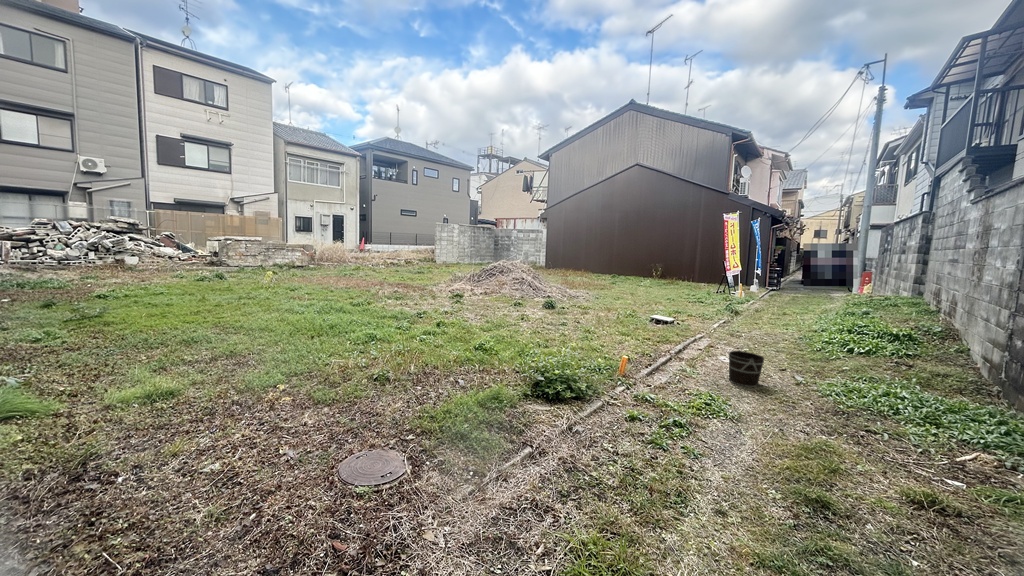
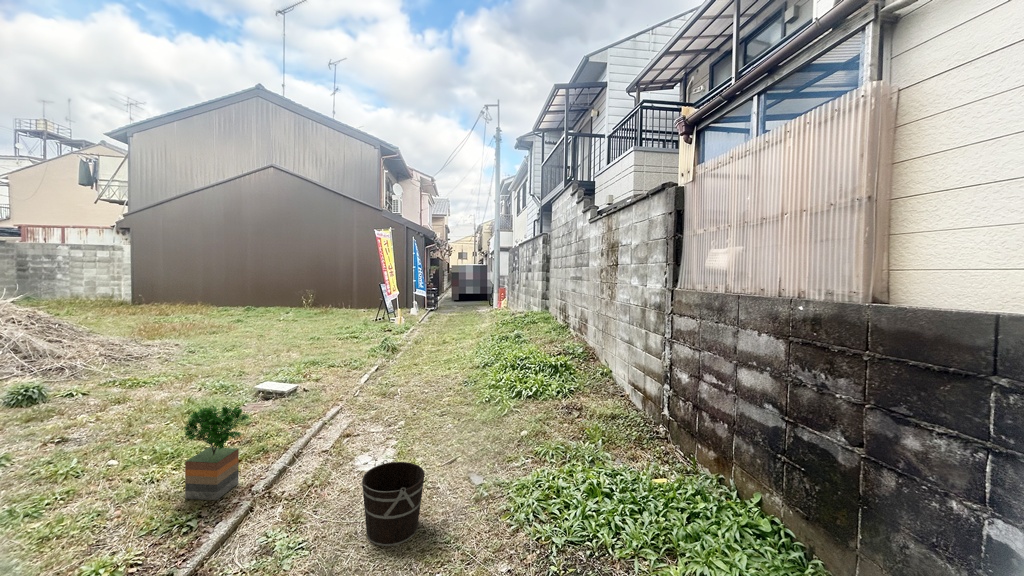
potted tree: none [642,312,670,353] -> present [184,406,249,500]

